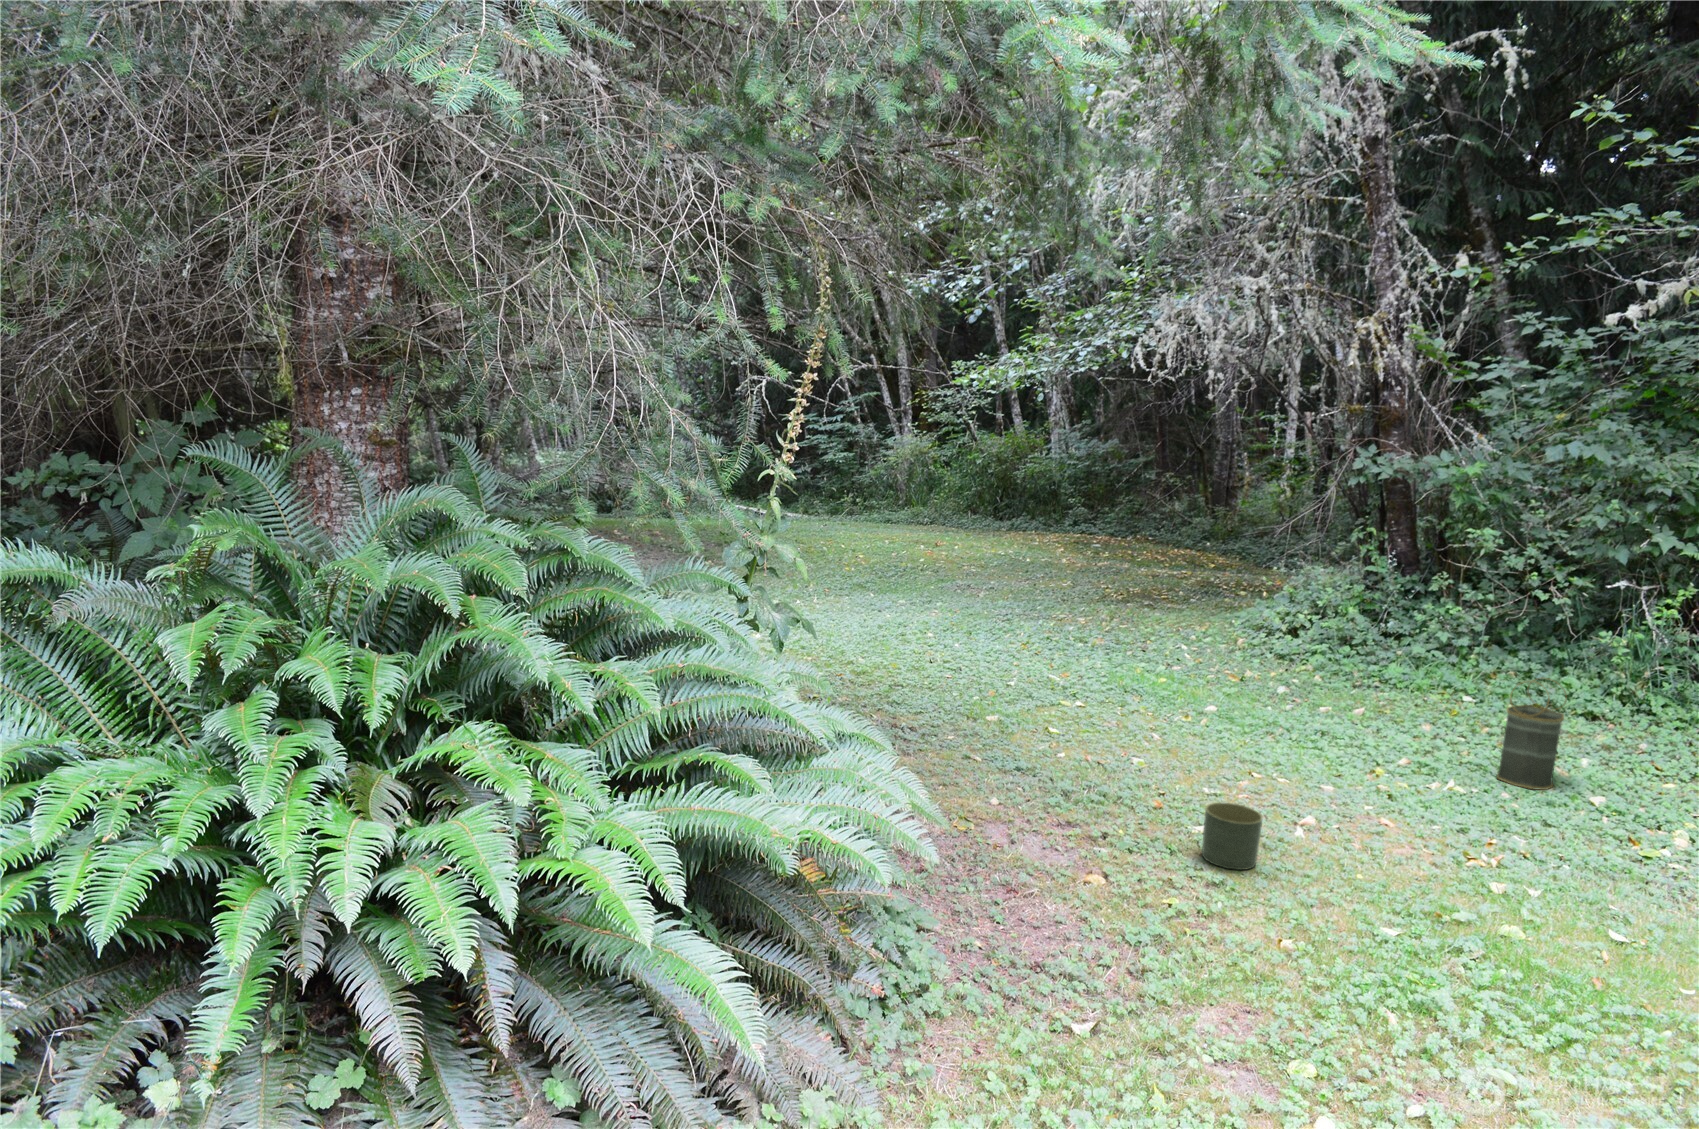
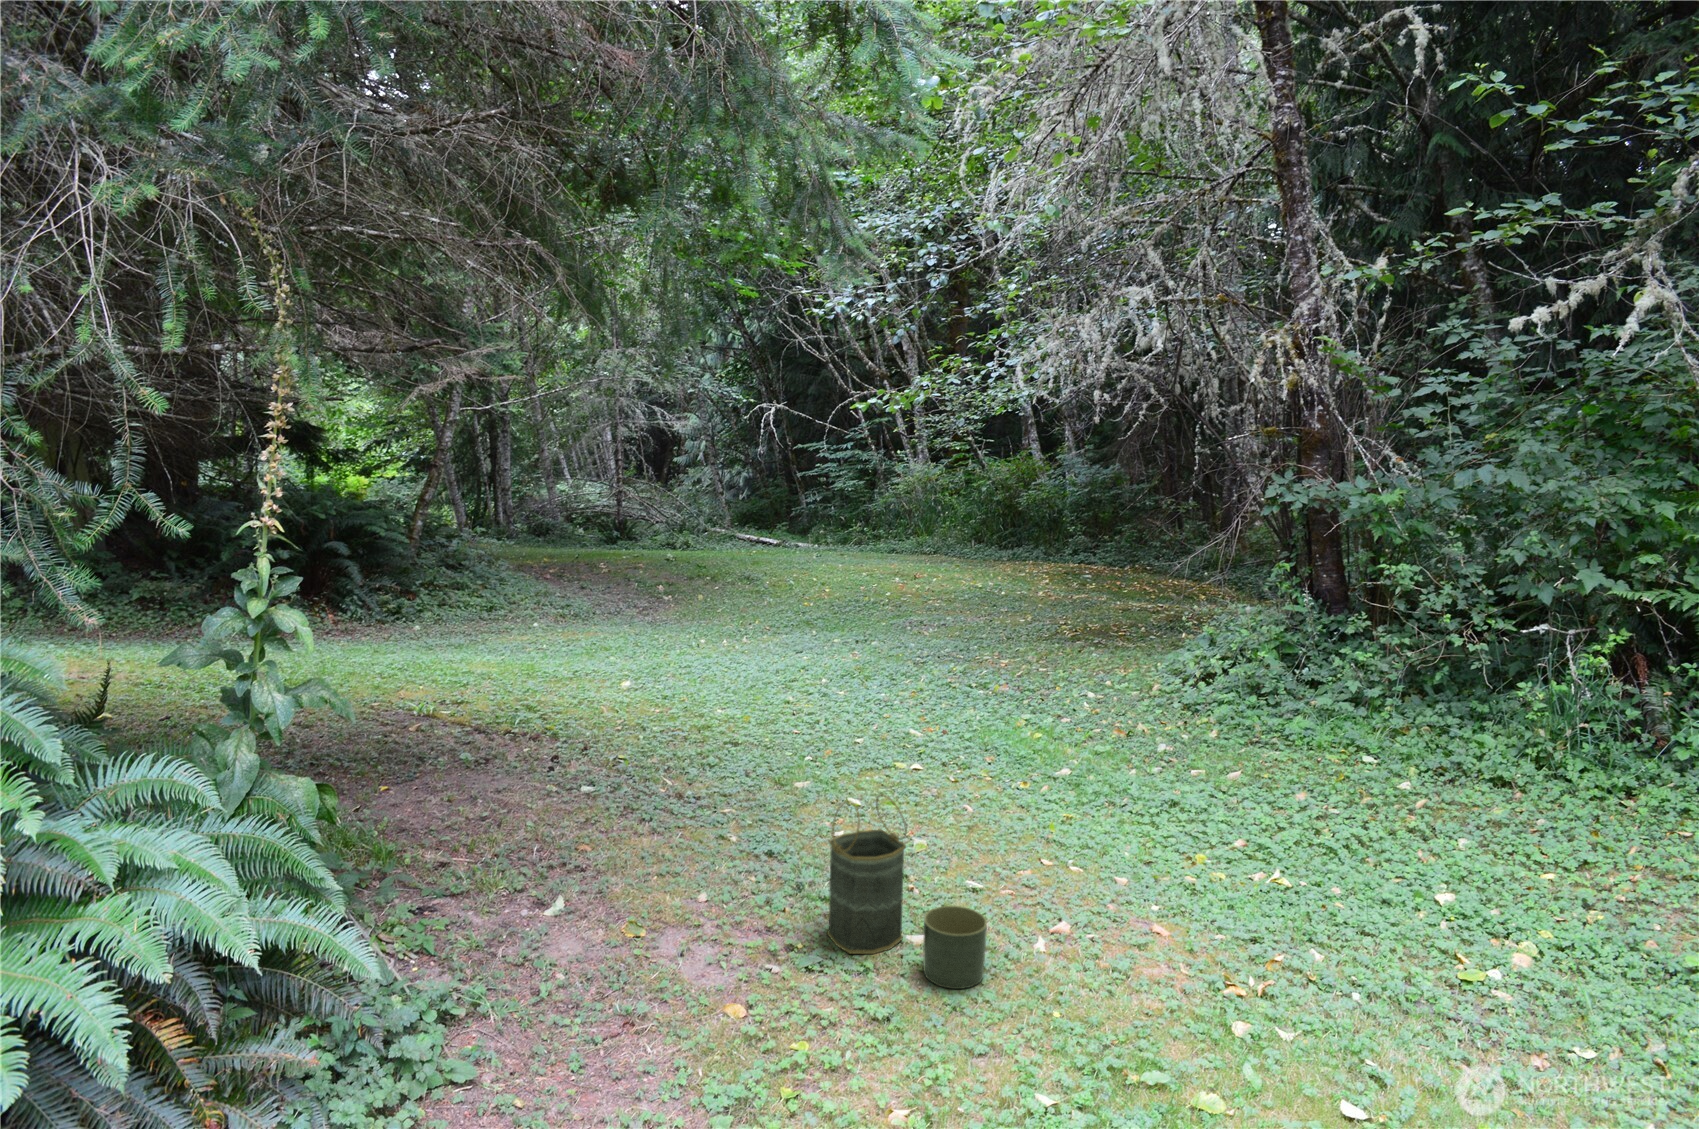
basket: present [1497,679,1567,790] -> present [827,794,907,954]

